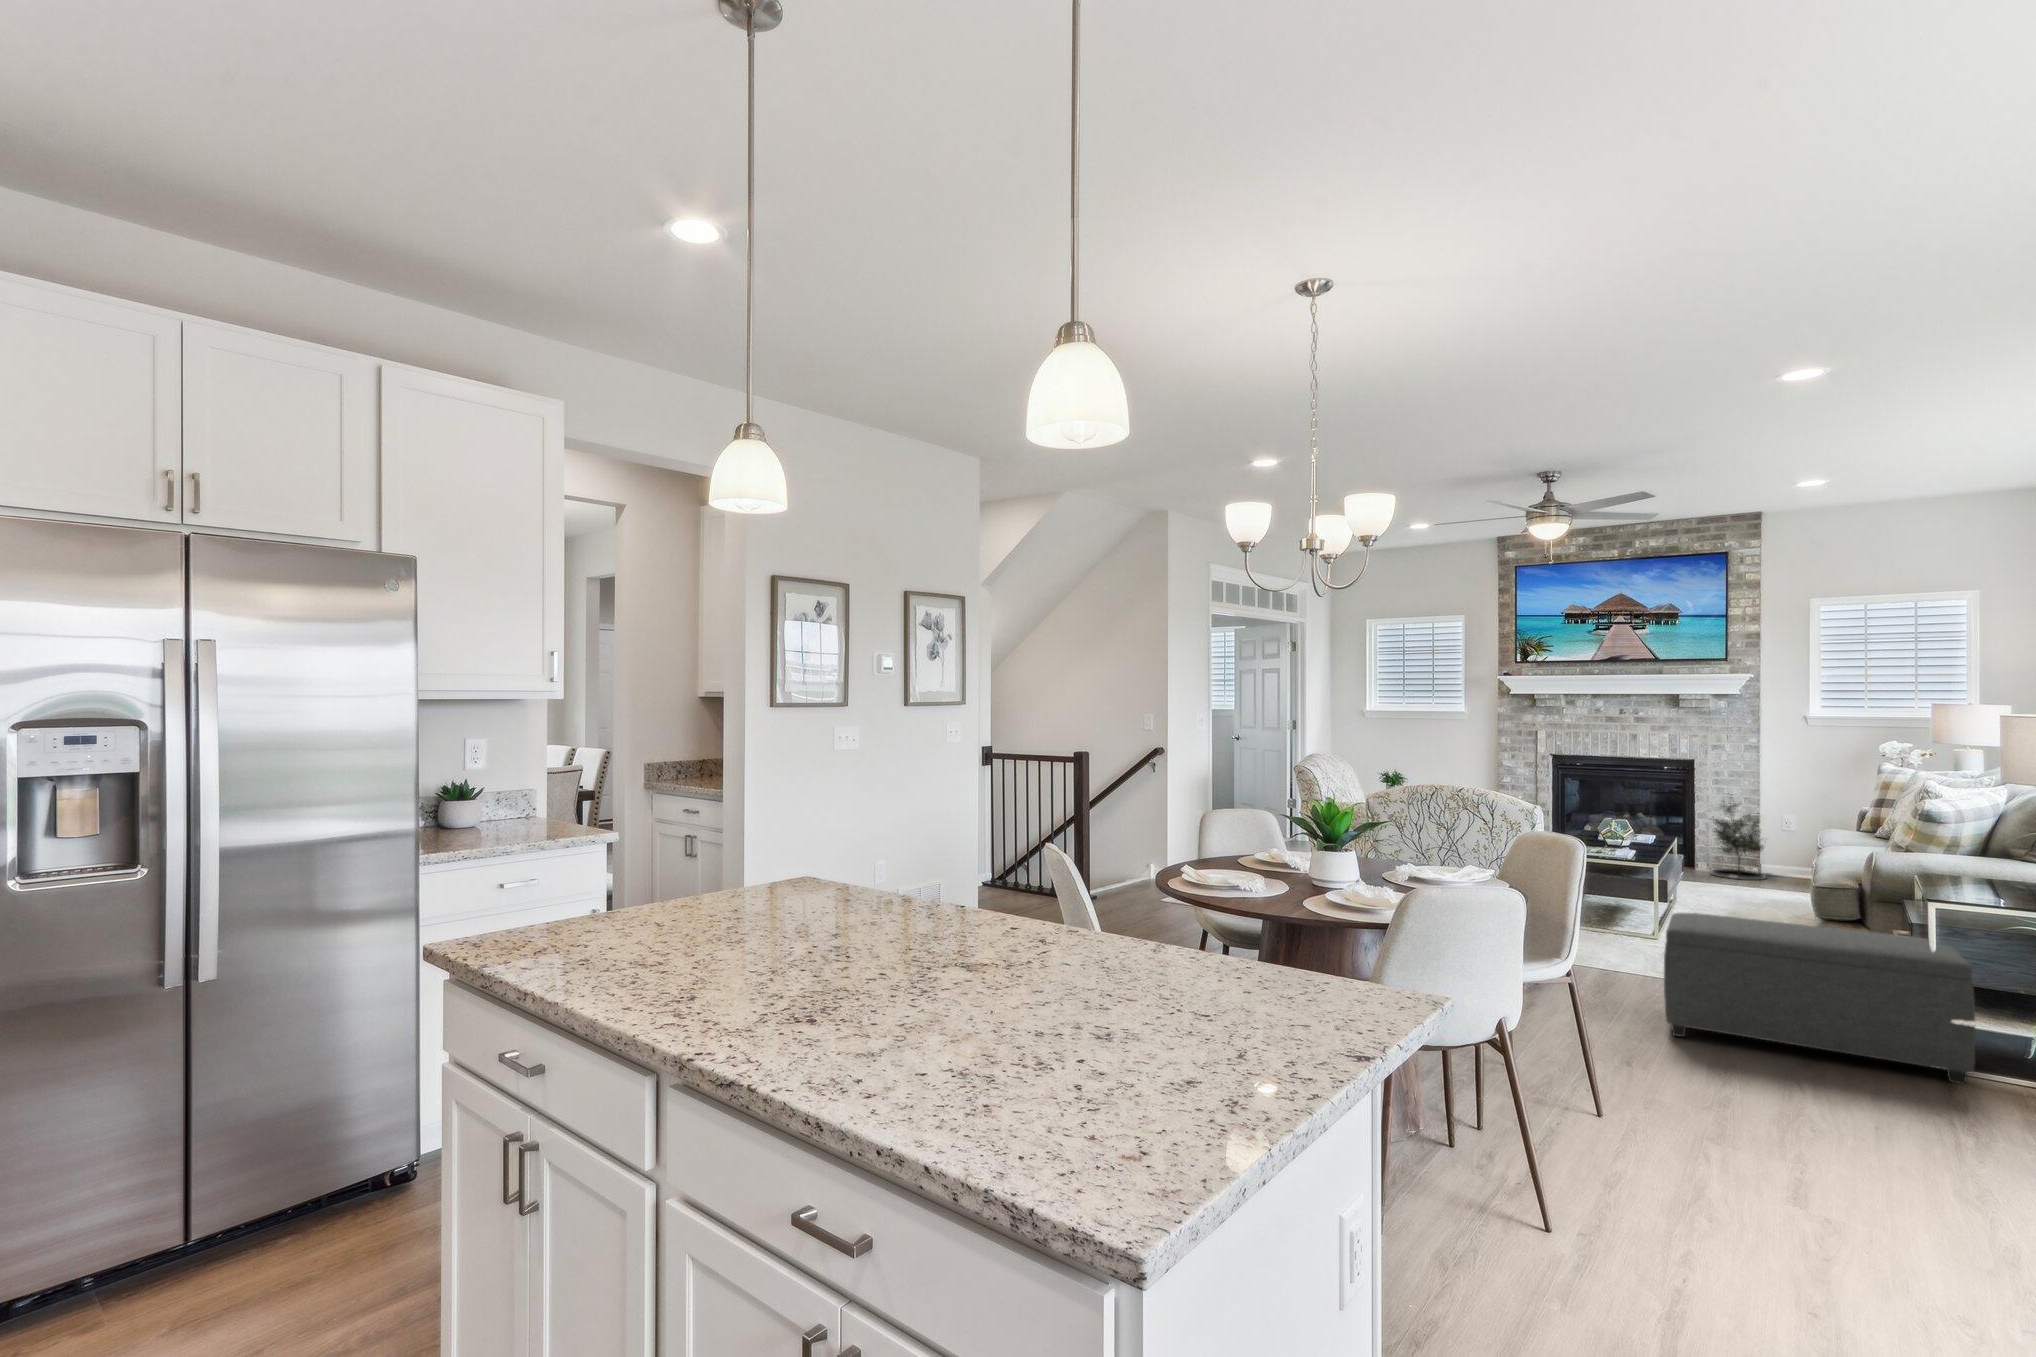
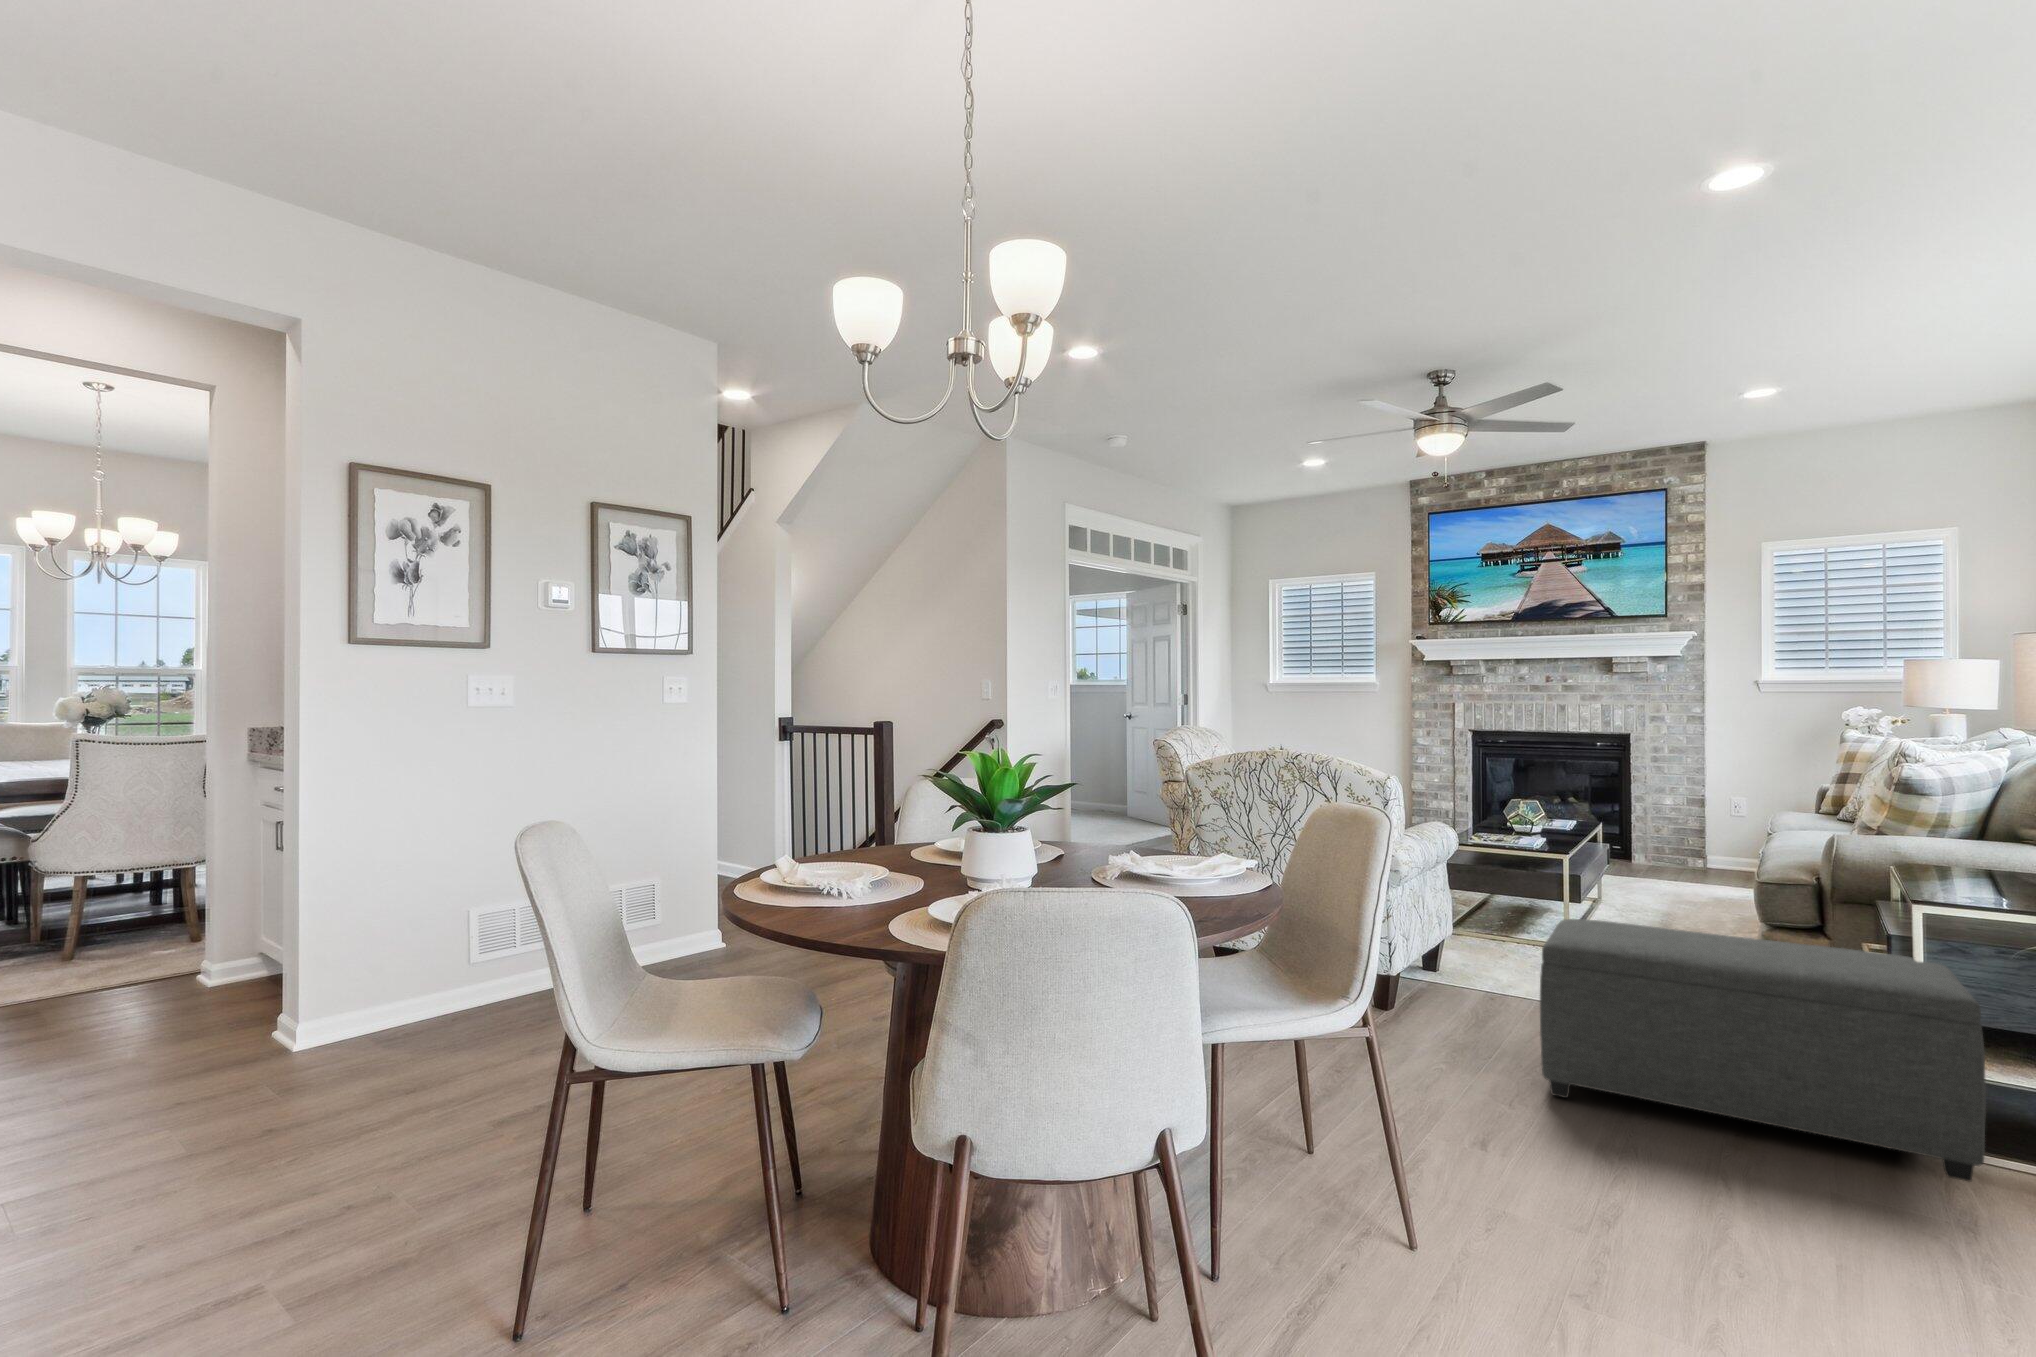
potted tree: present [1710,793,1766,880] -> none [1643,770,1715,873]

